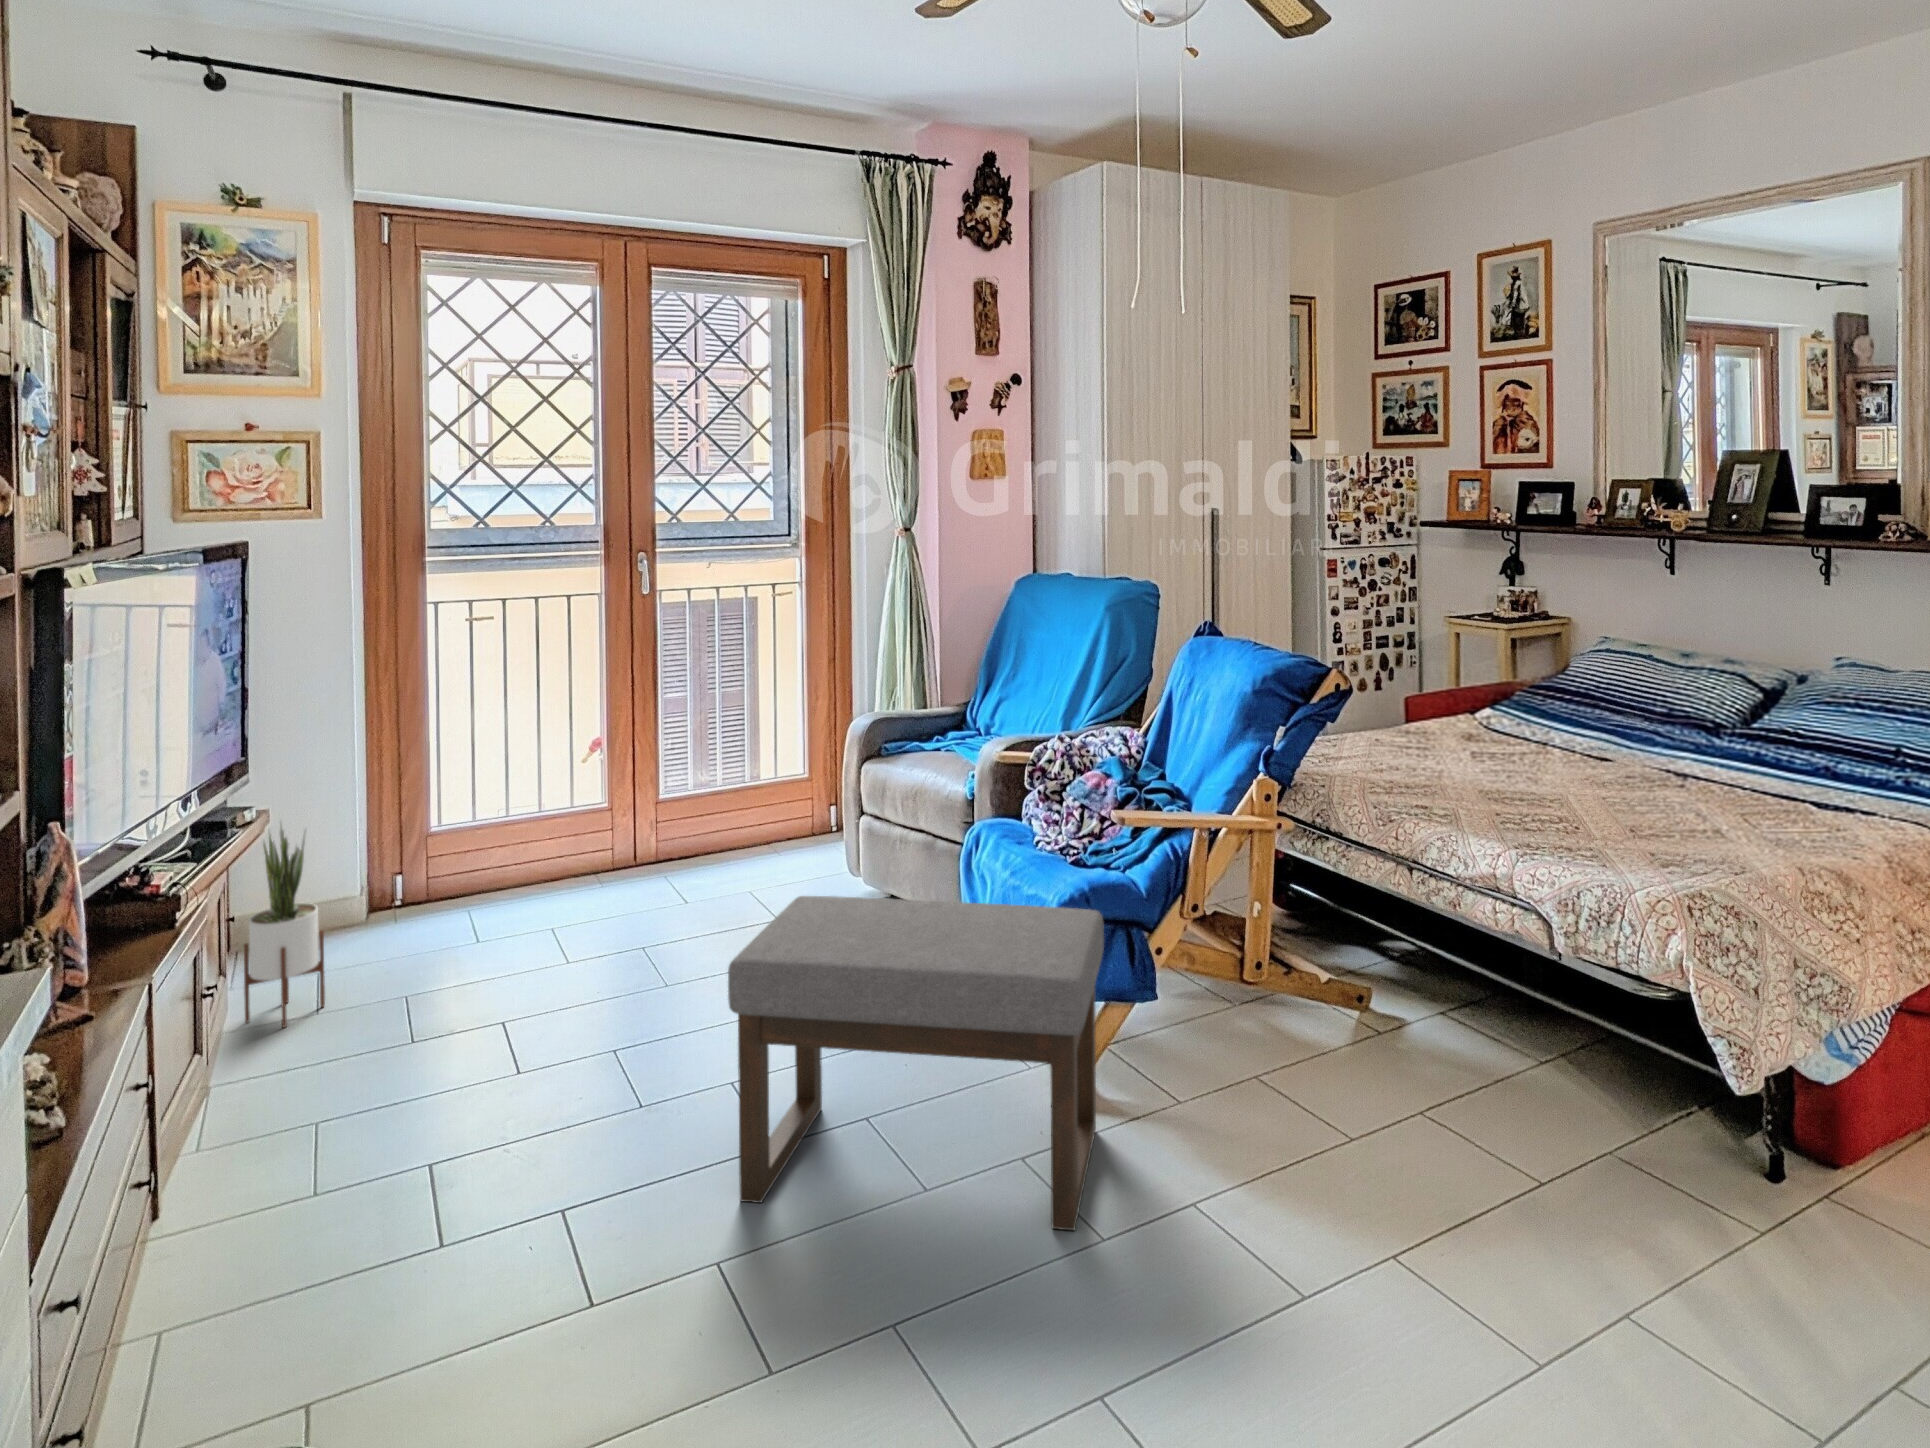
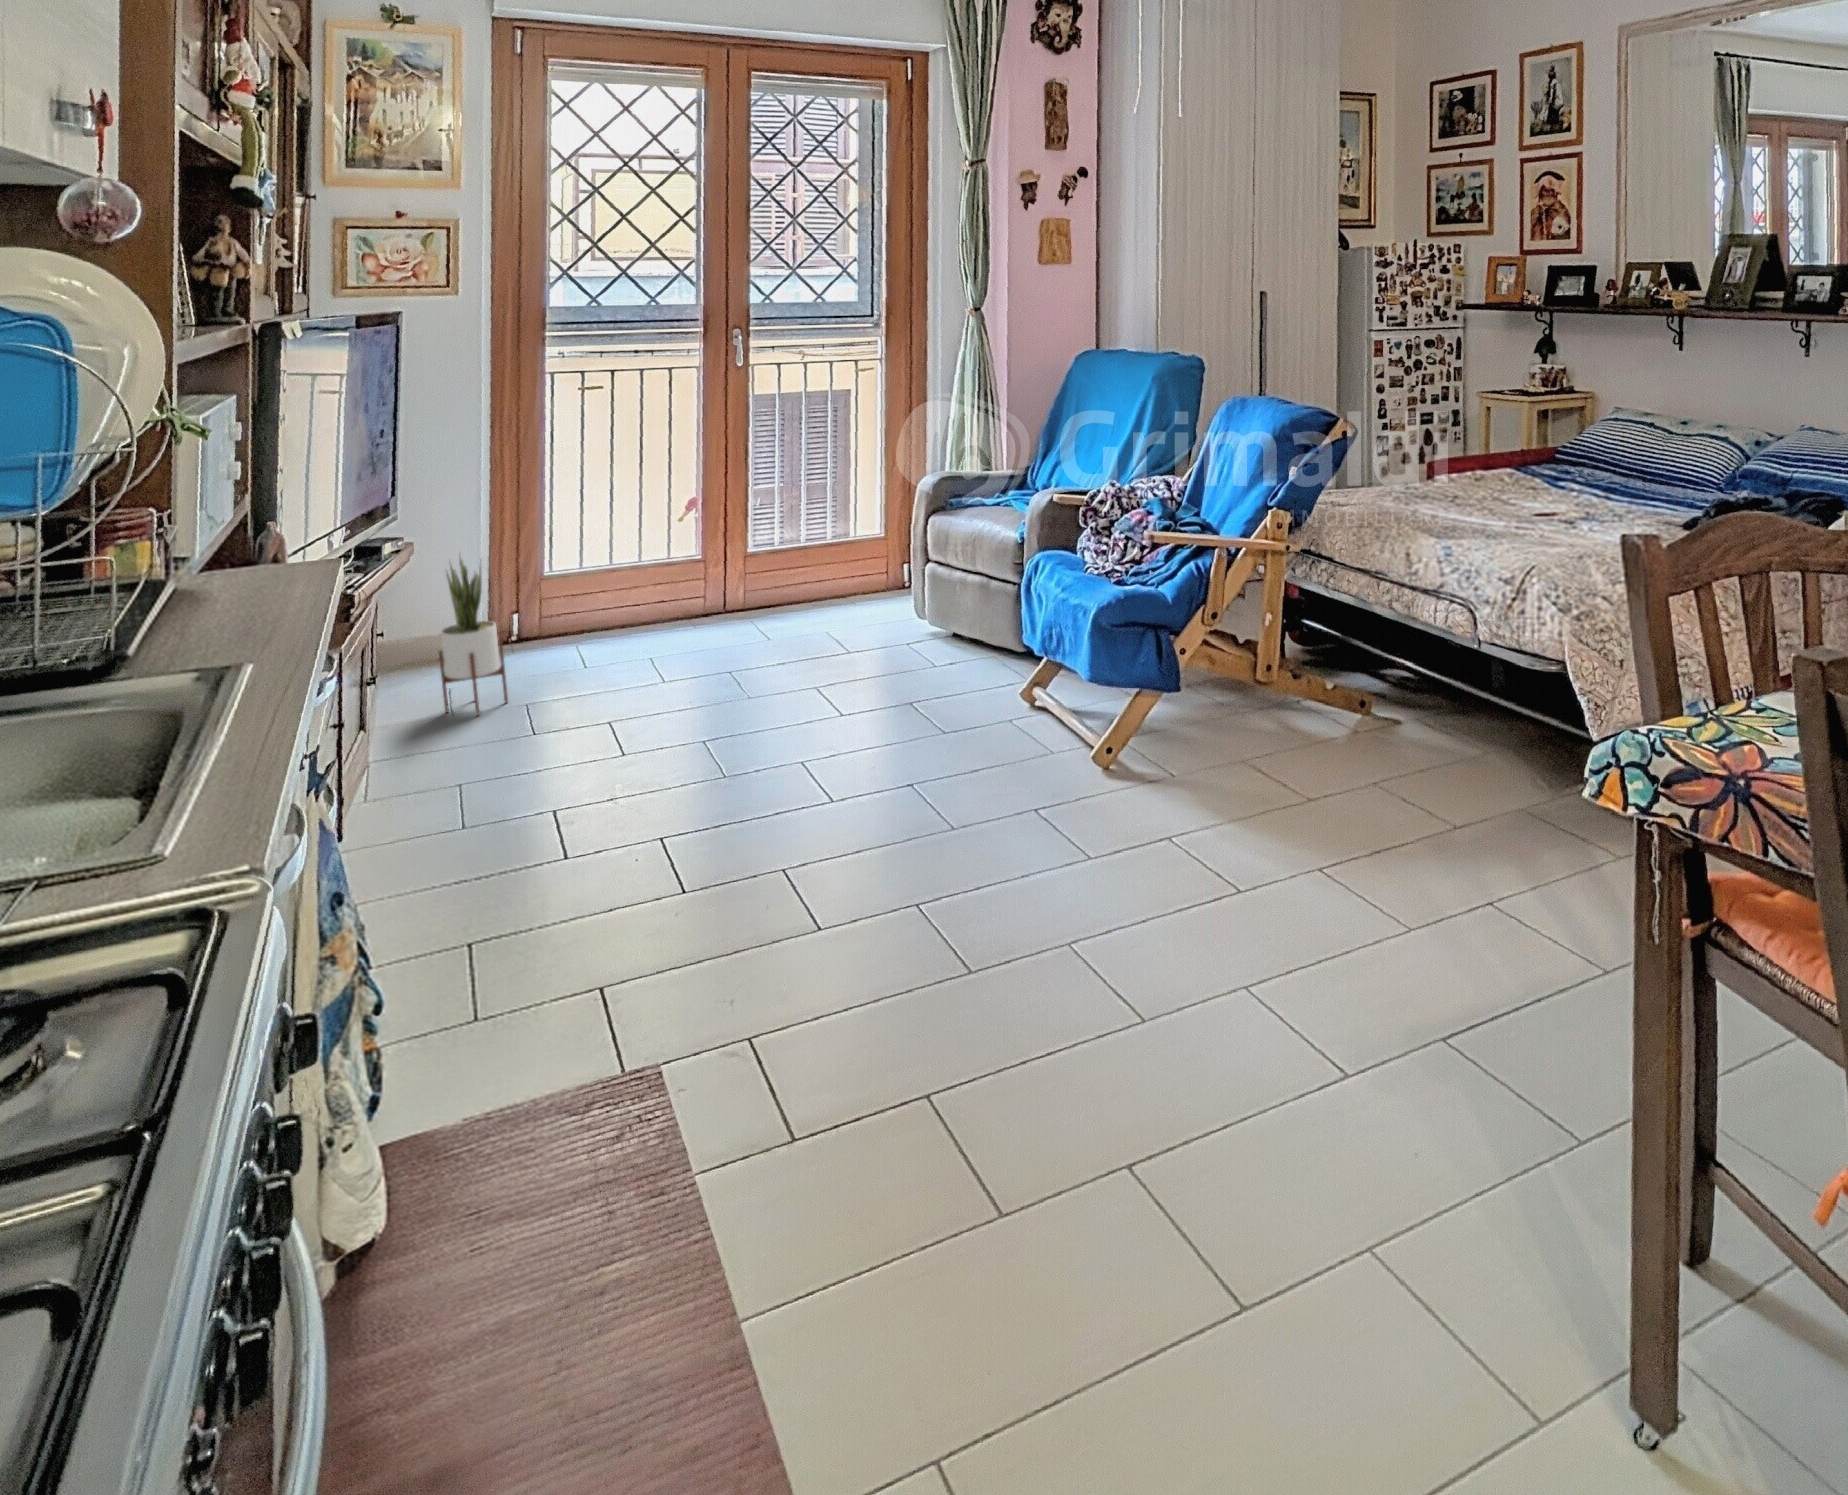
ottoman: present [728,896,1104,1231] -> none [834,601,1134,834]

